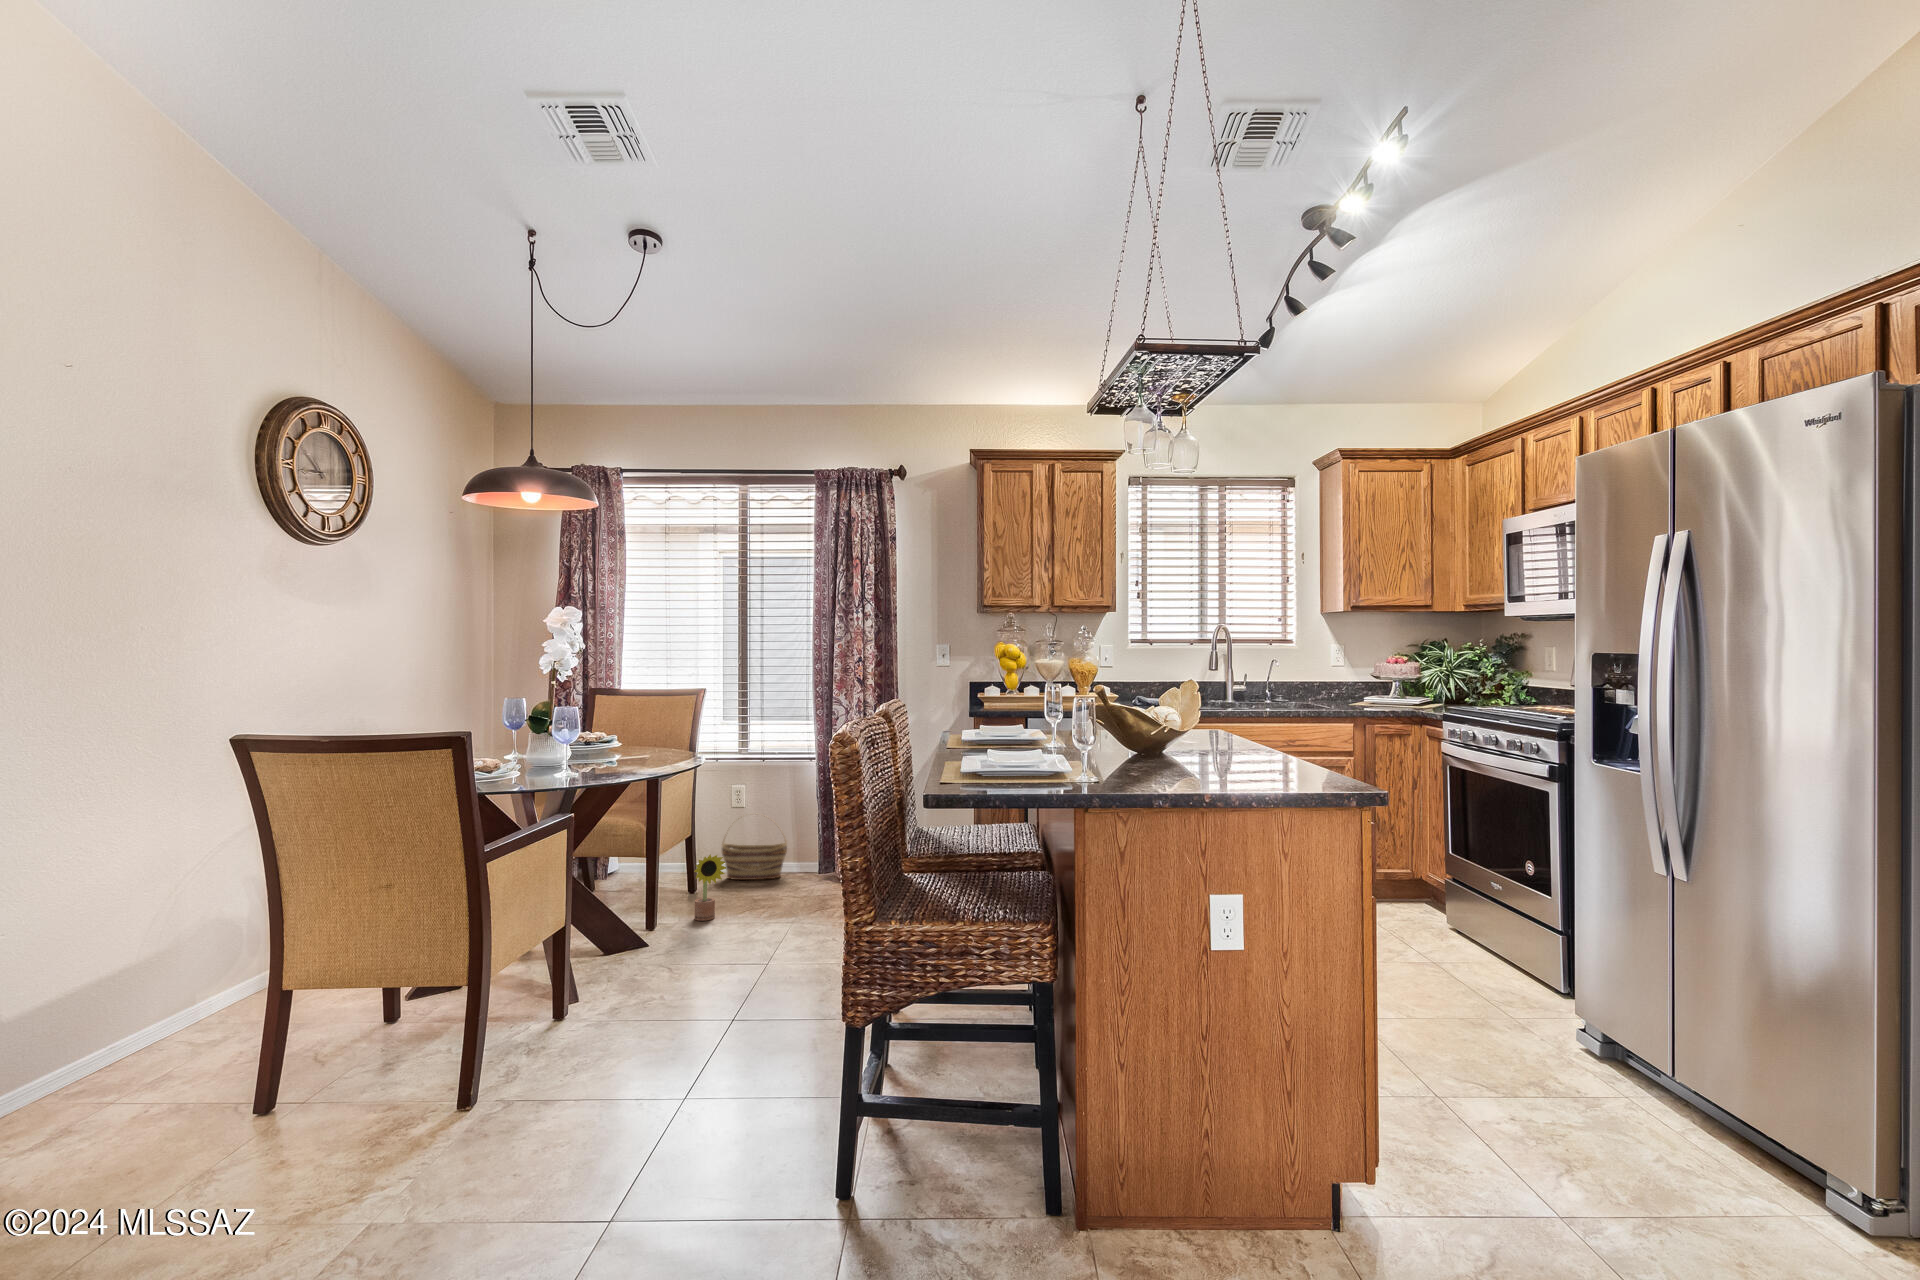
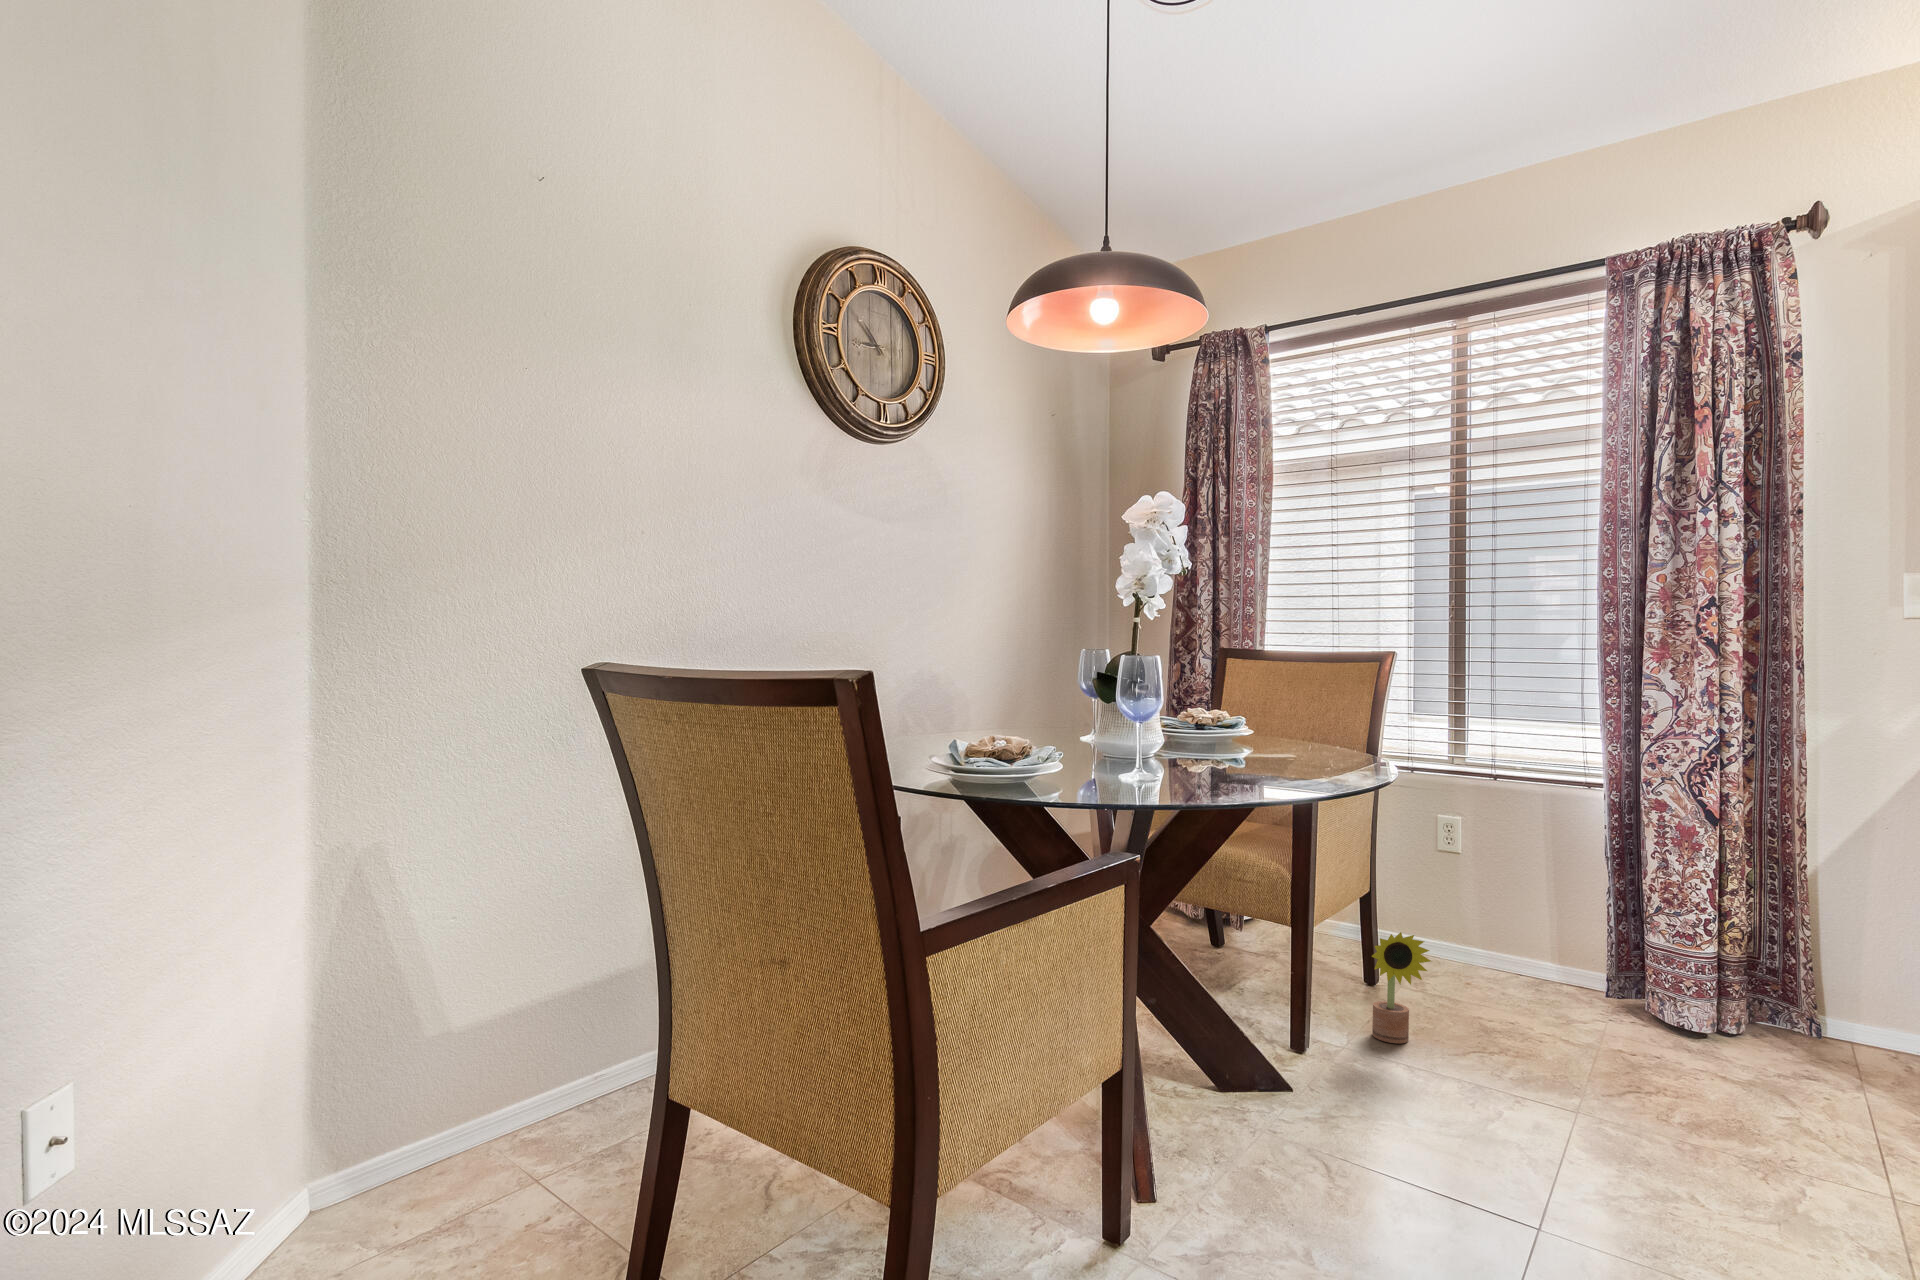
basket: present [722,821,787,880] -> none [1421,865,1544,985]

